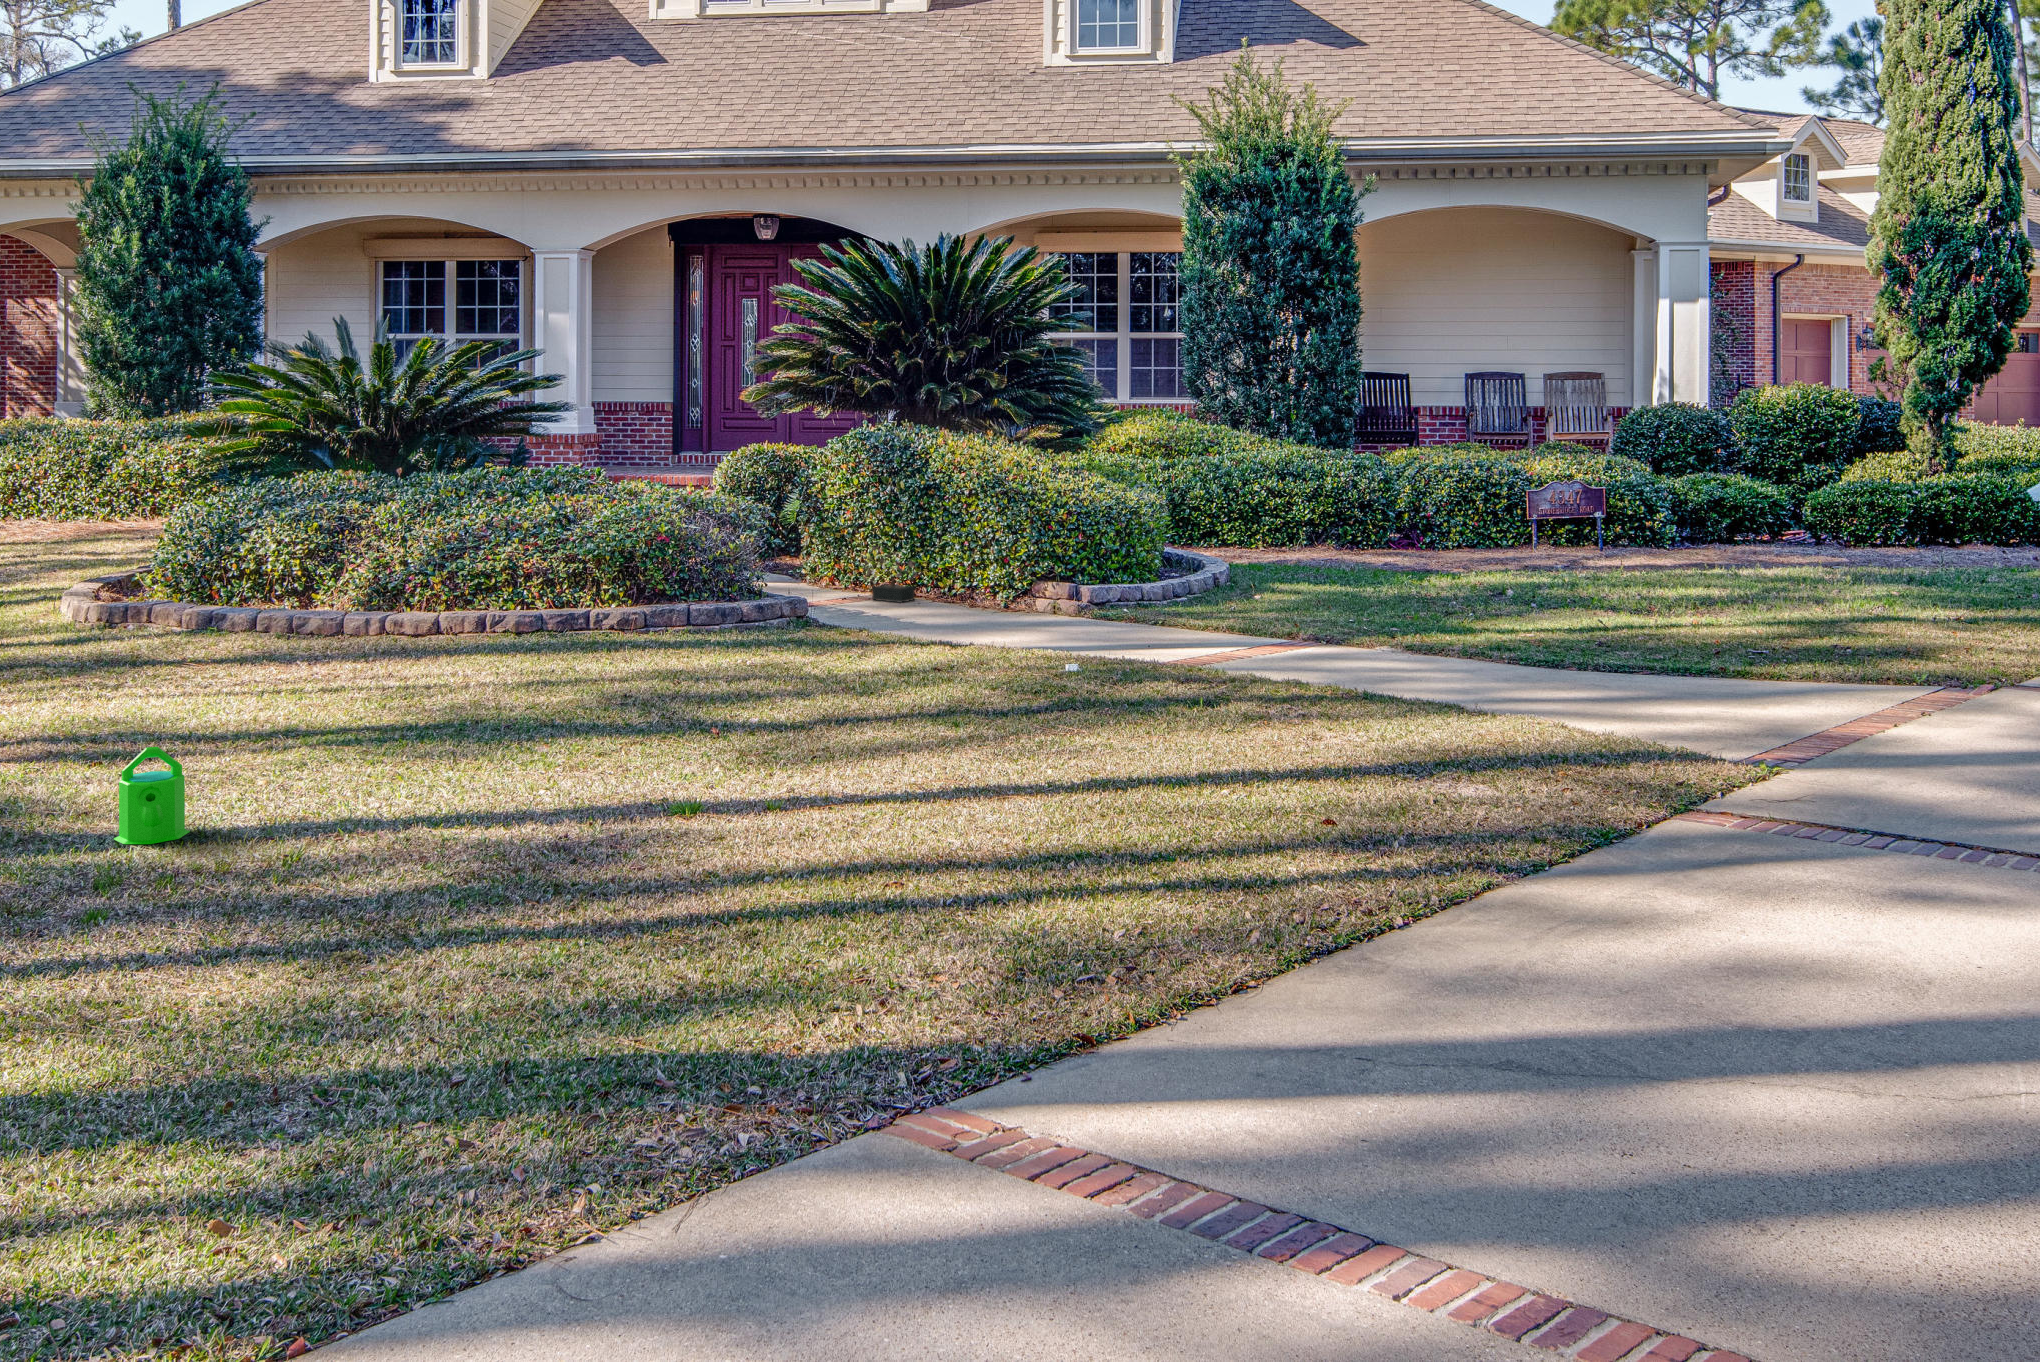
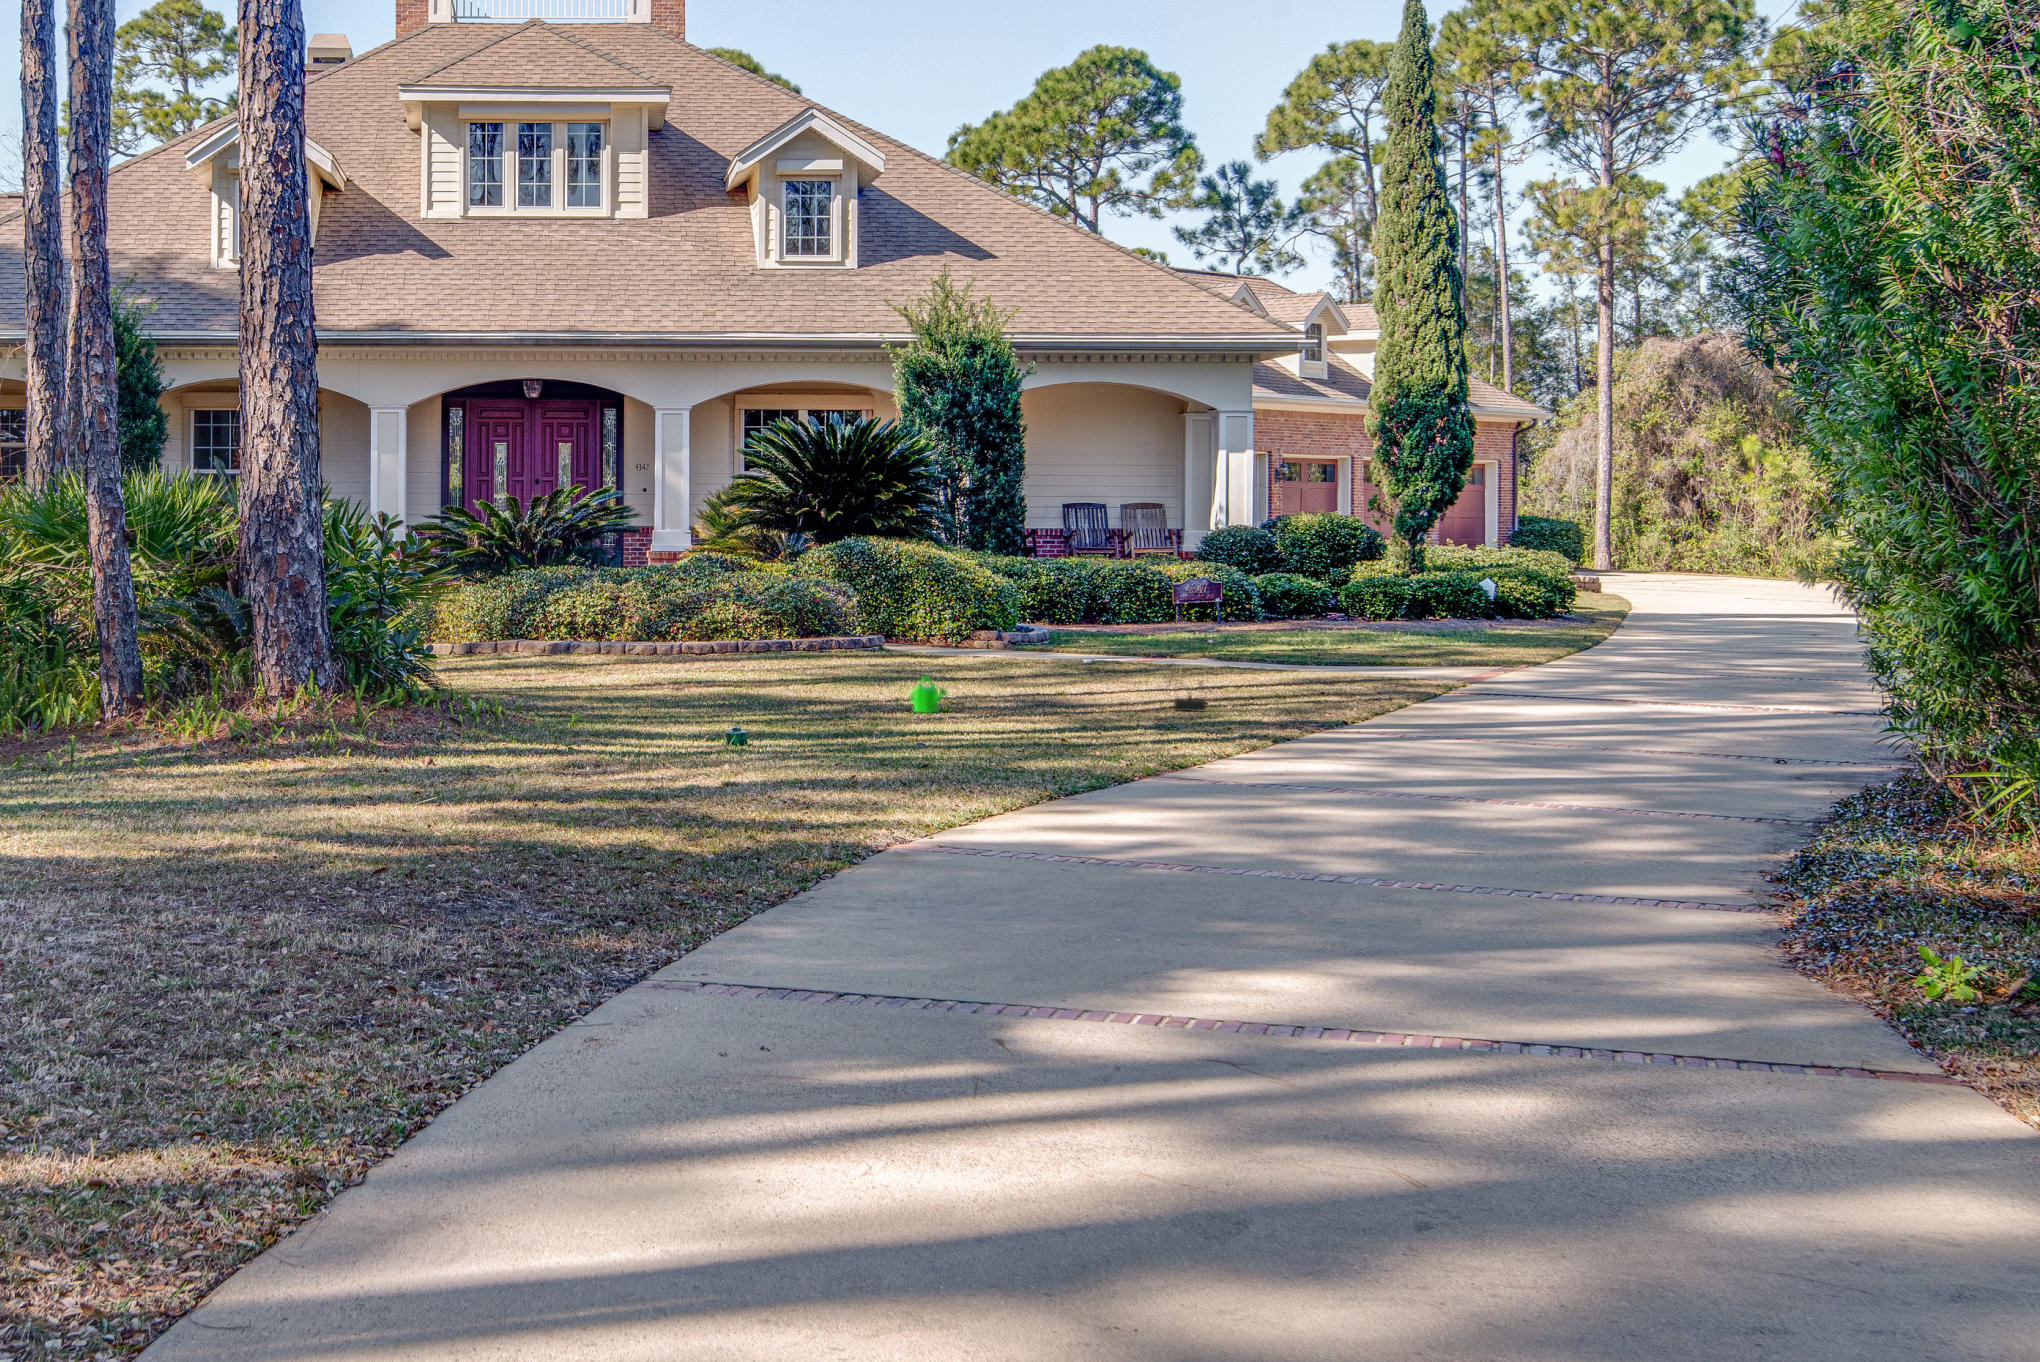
decorative plant: present [863,547,920,603] -> present [1166,670,1211,712]

